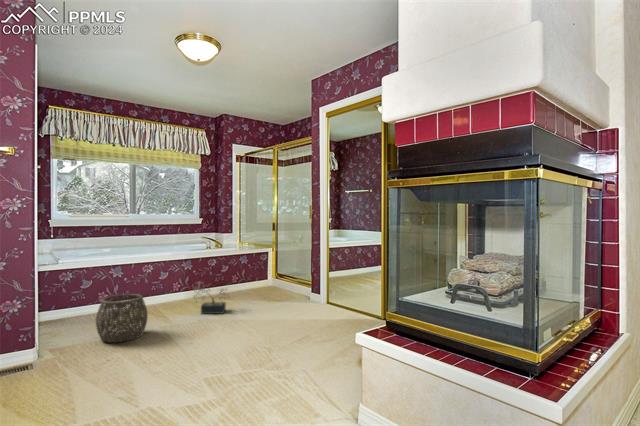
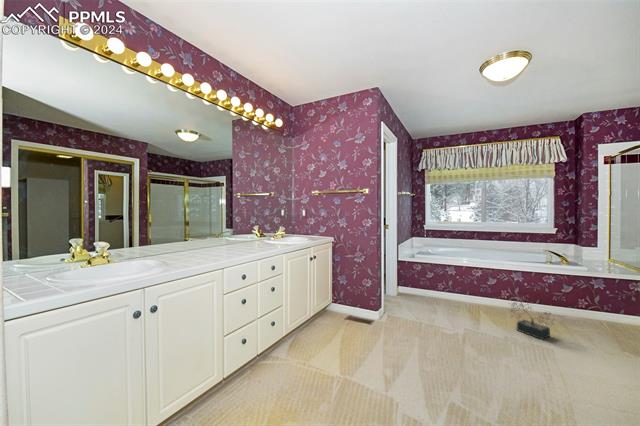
woven basket: present [96,294,148,343] -> none [414,291,454,332]

